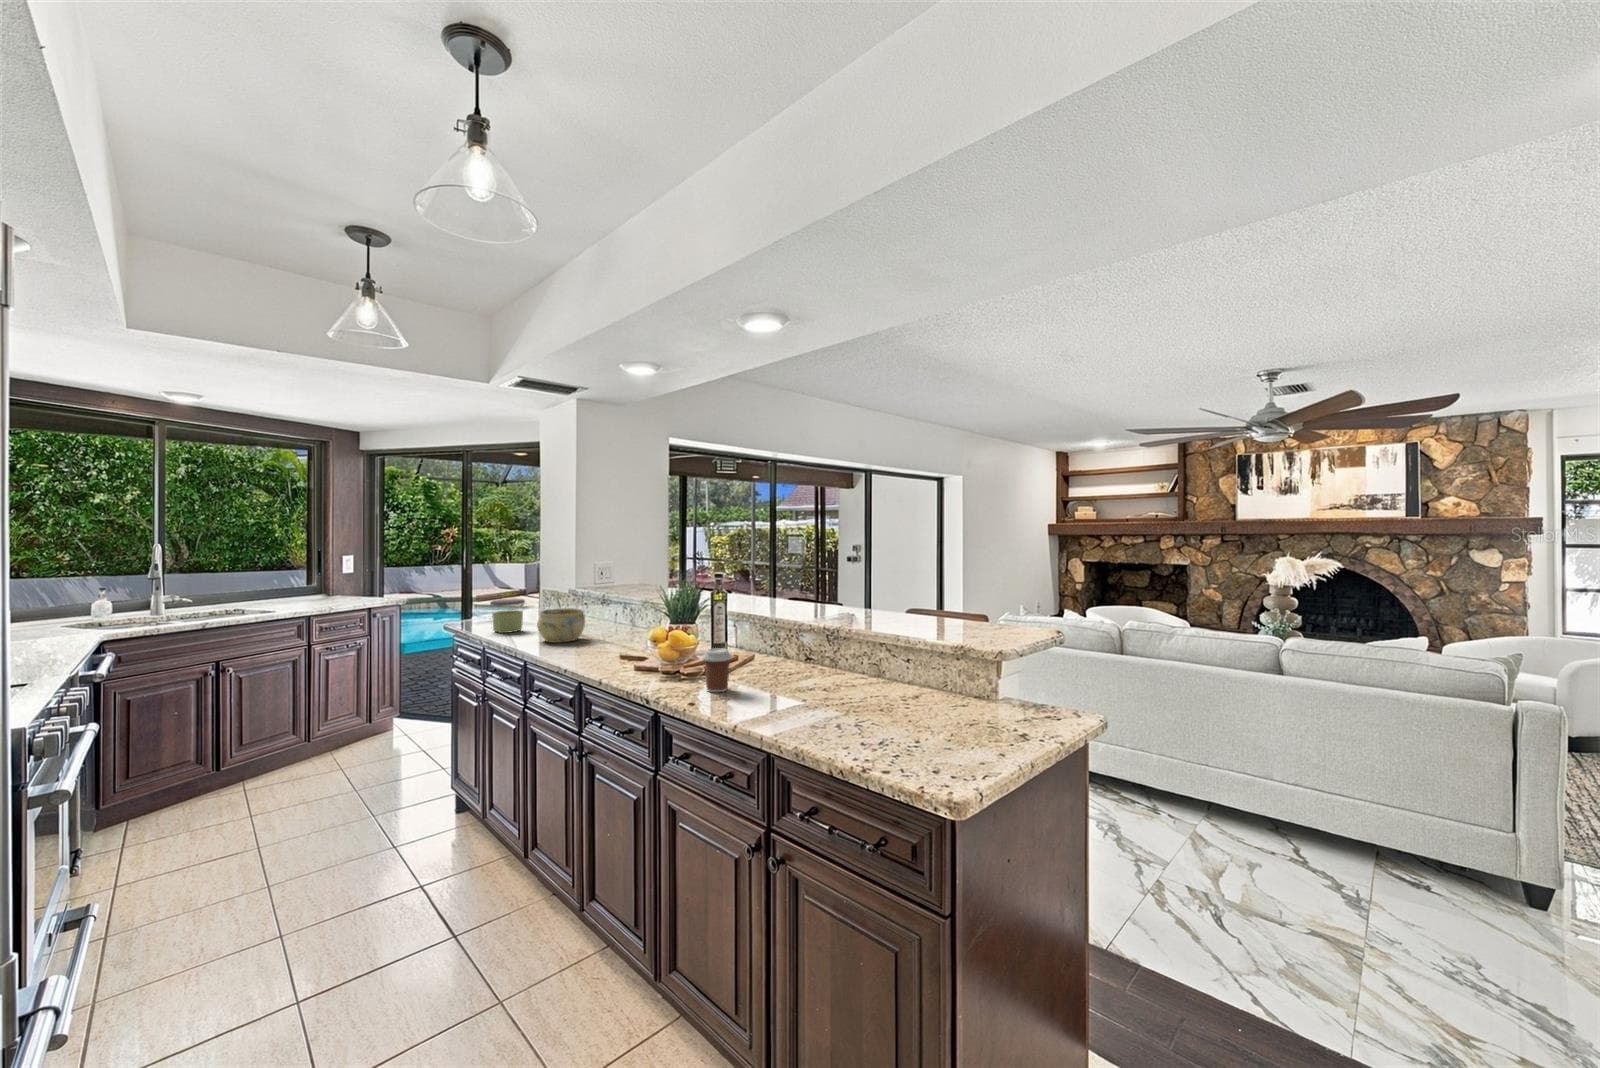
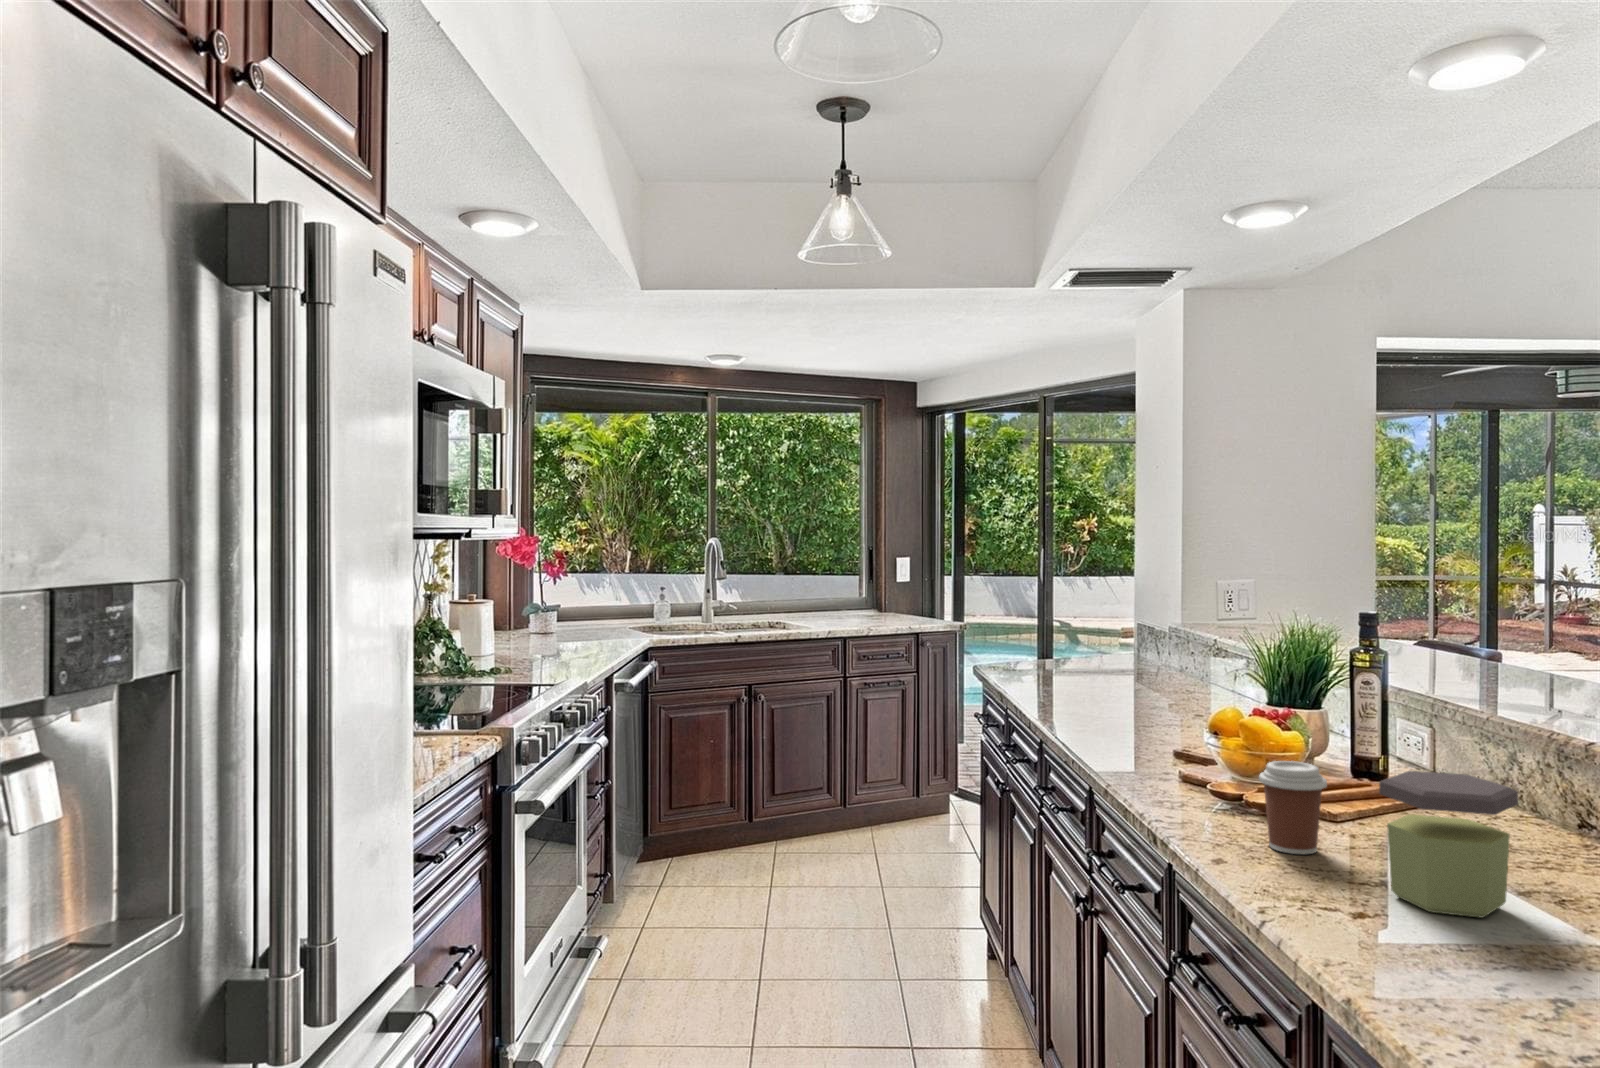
jar: present [490,598,525,633] -> present [1379,771,1518,918]
ceramic bowl: present [537,608,585,643] -> none [1067,654,1148,714]

